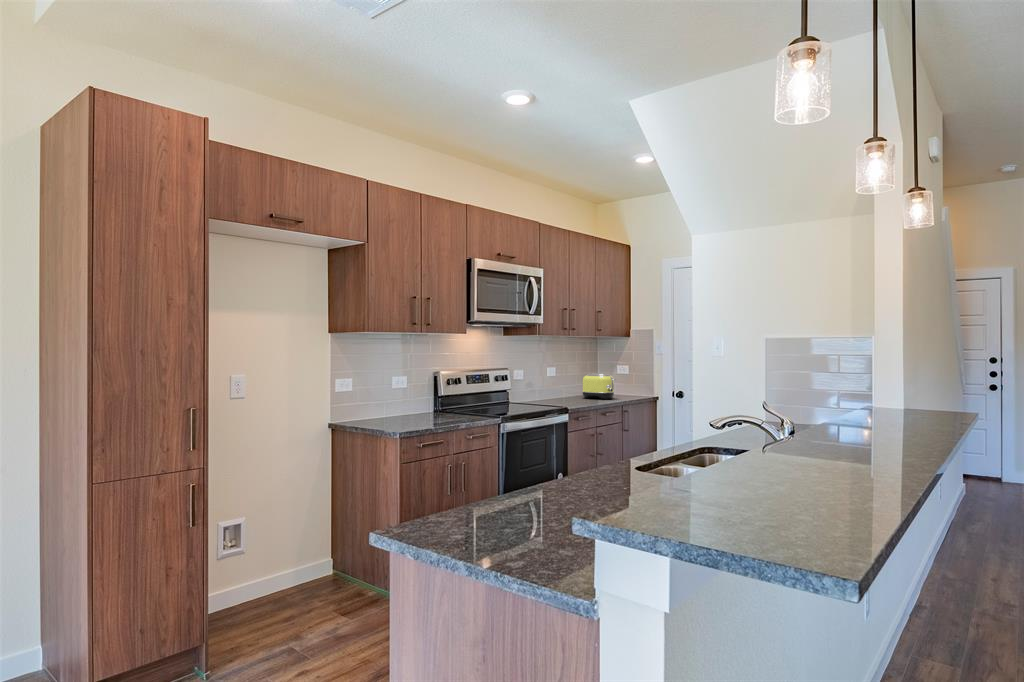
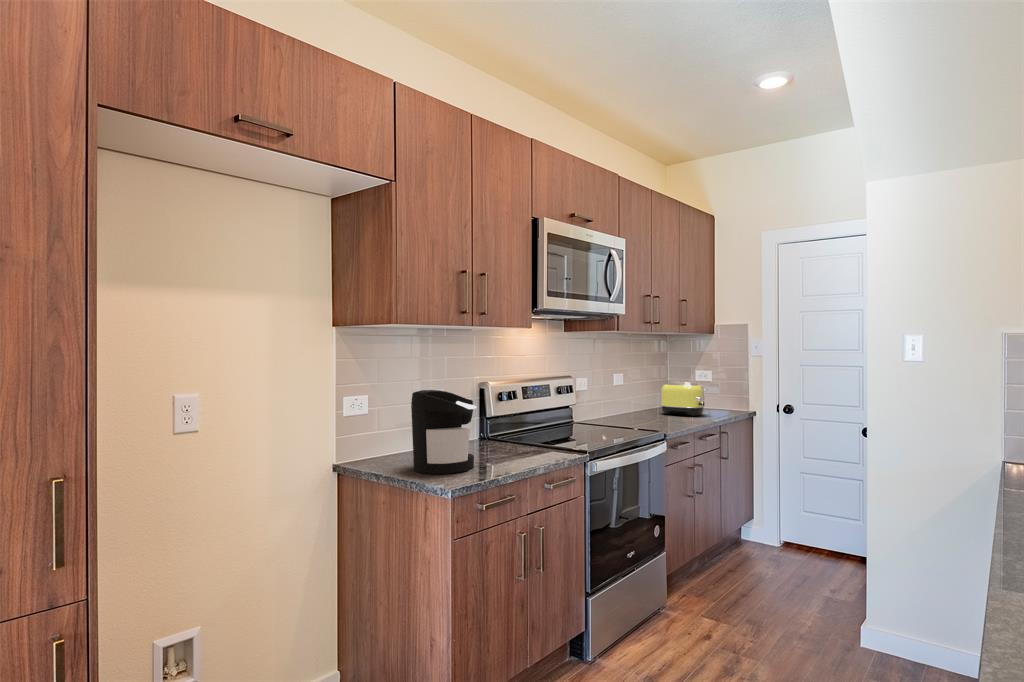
coffee maker: none [378,374,421,427] -> present [411,390,477,474]

